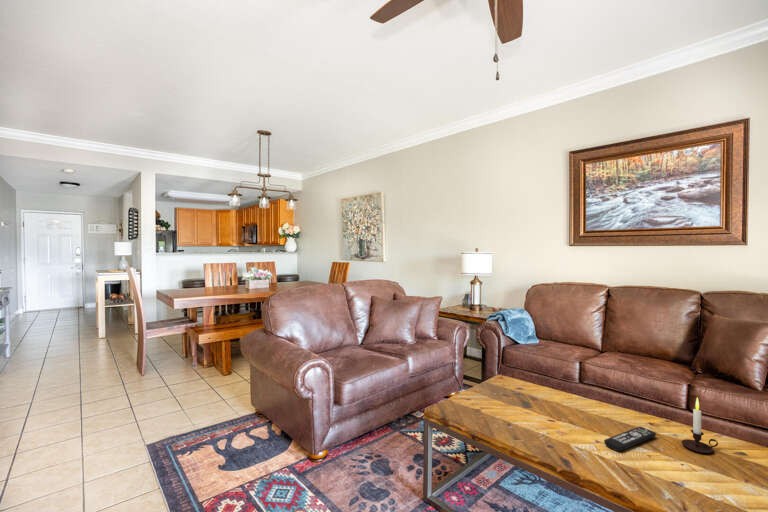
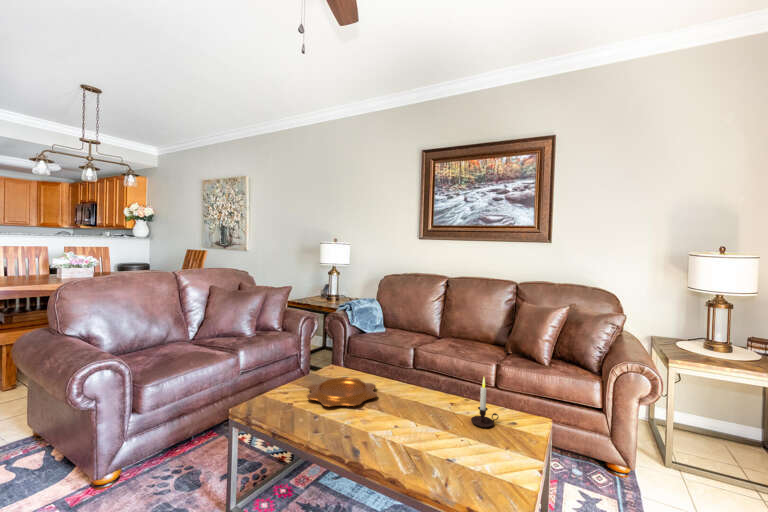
decorative bowl: none [484,387,560,416] -> present [307,378,377,406]
remote control: present [604,427,656,451] -> none [403,408,452,435]

